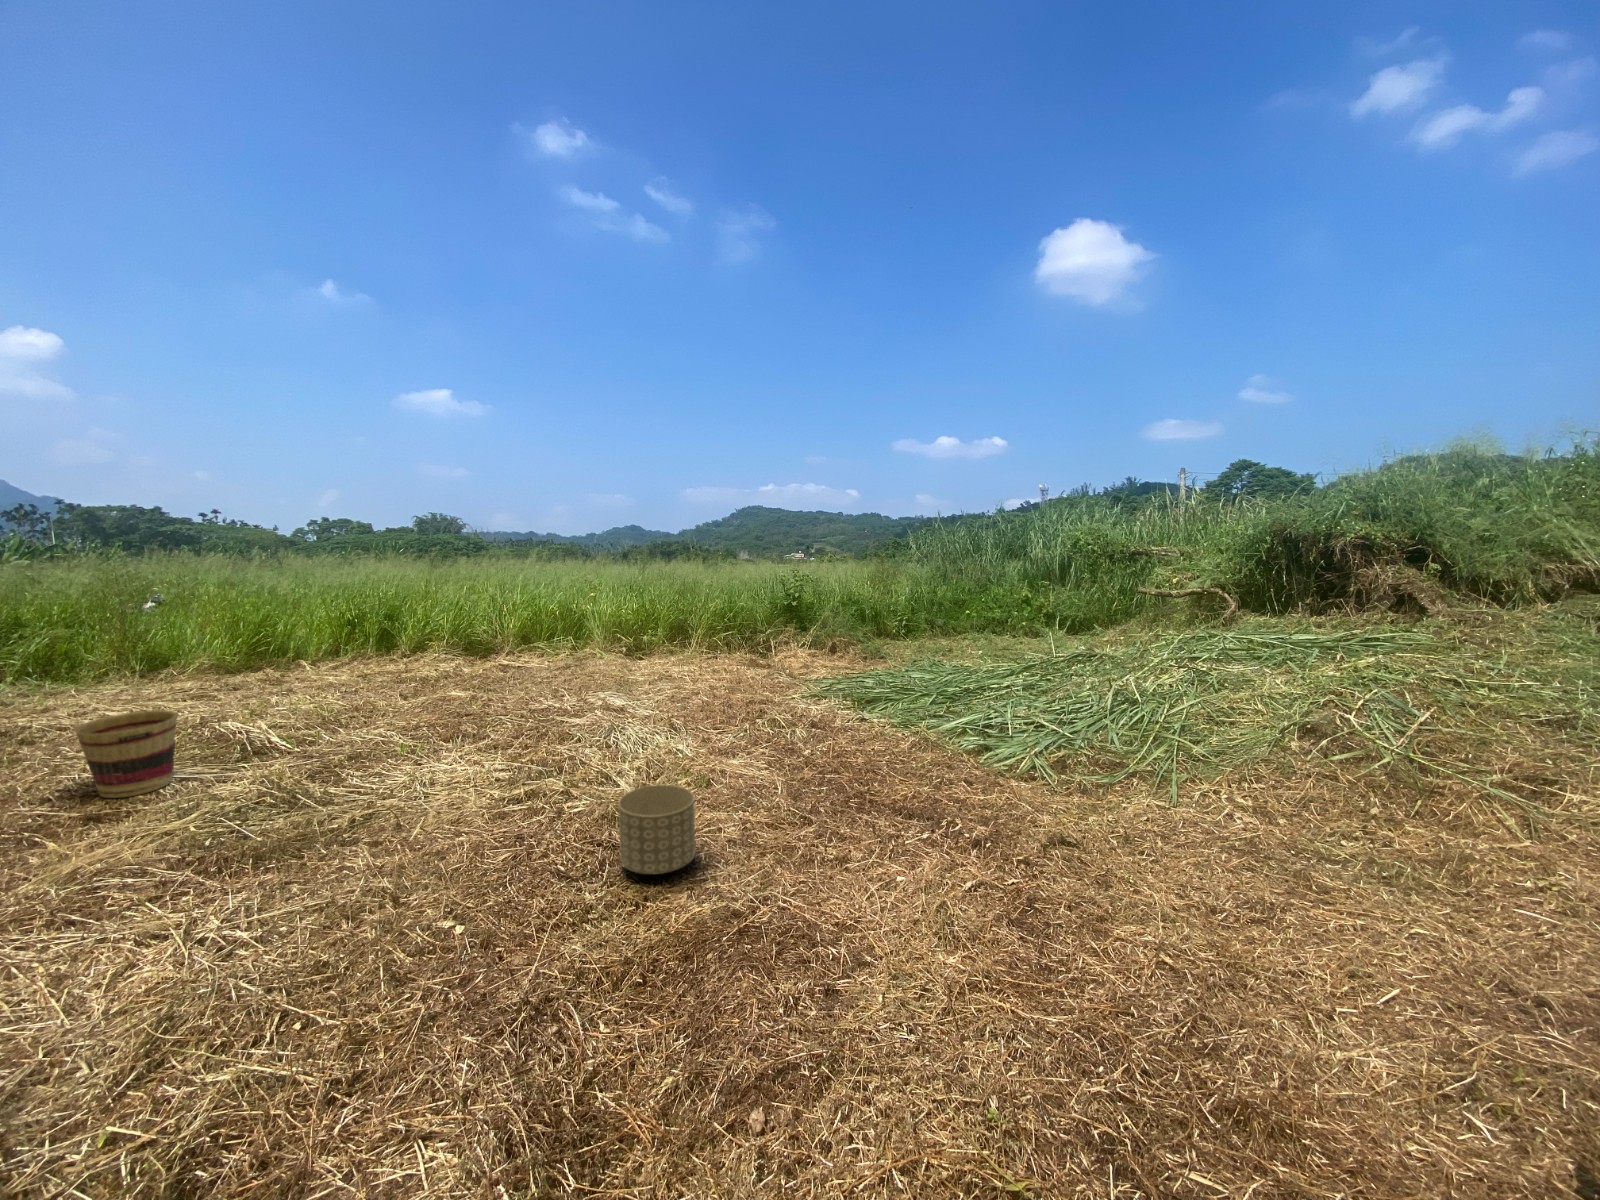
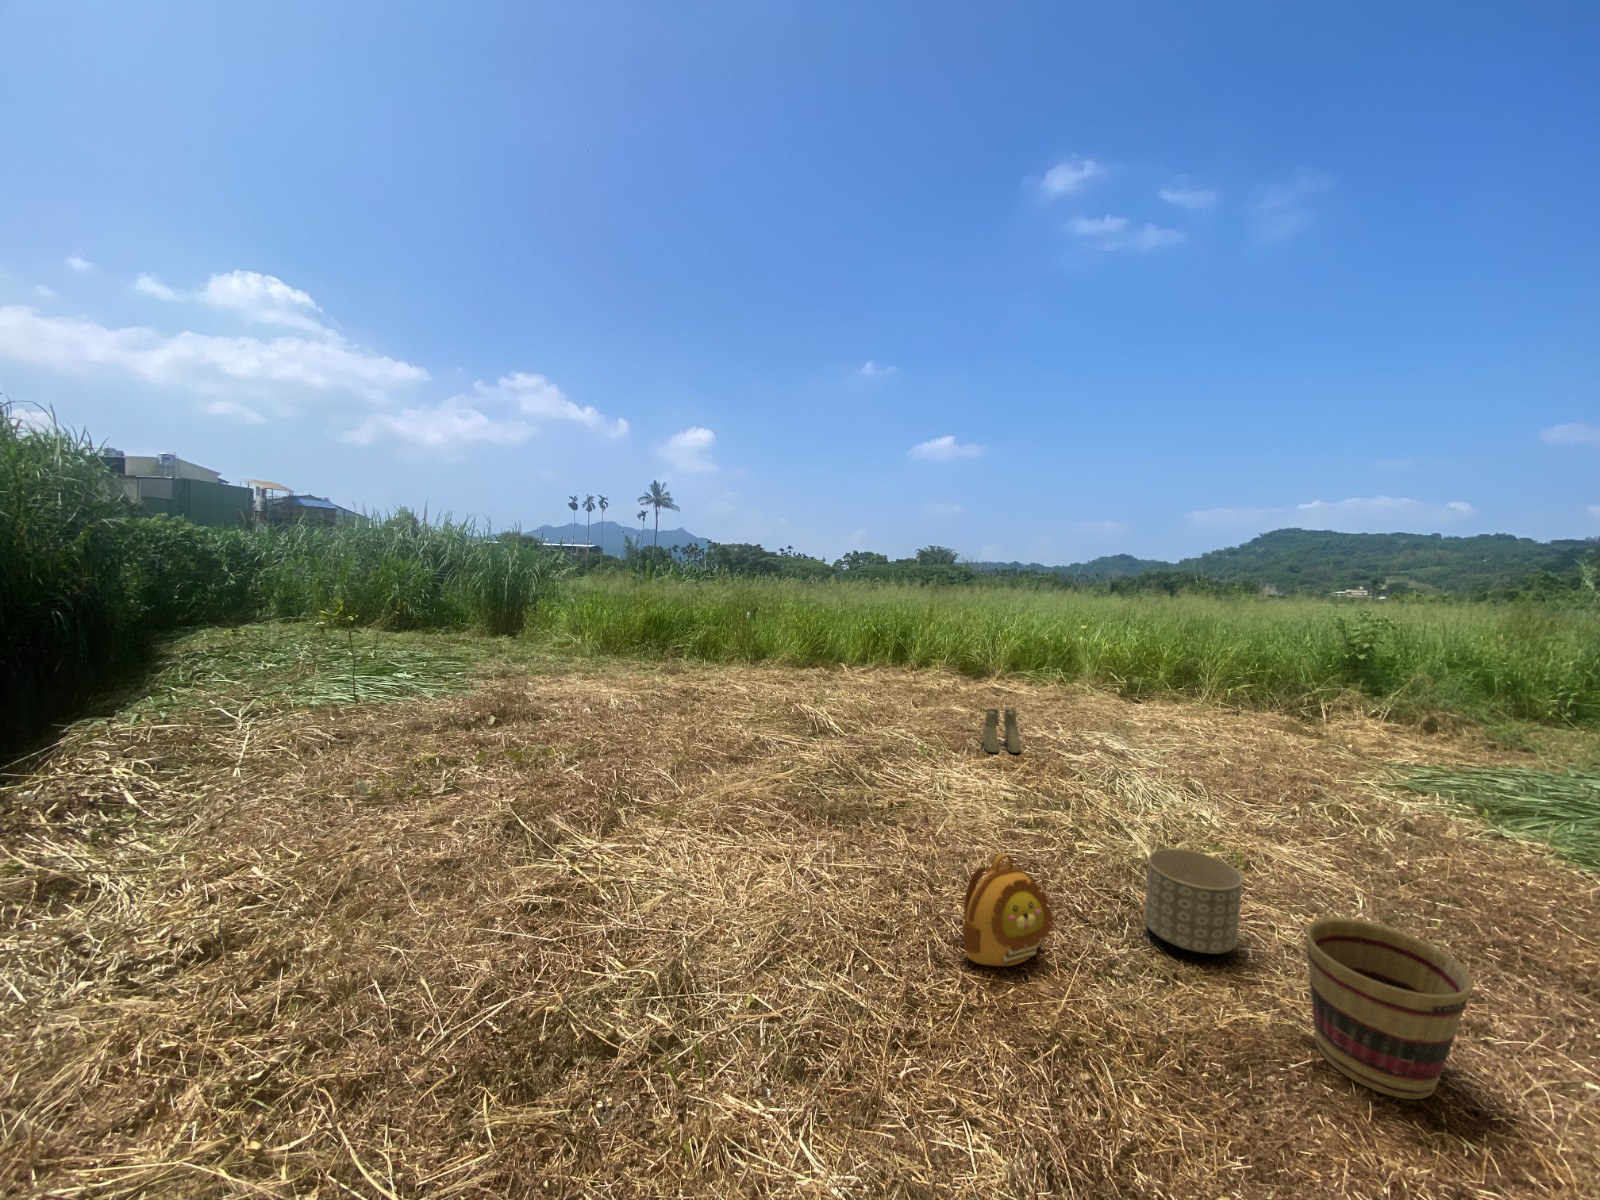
boots: none [476,683,518,733] -> present [984,709,1021,753]
basket: present [75,710,177,798] -> present [1306,917,1473,1099]
backpack: none [425,839,525,964] -> present [963,853,1053,966]

